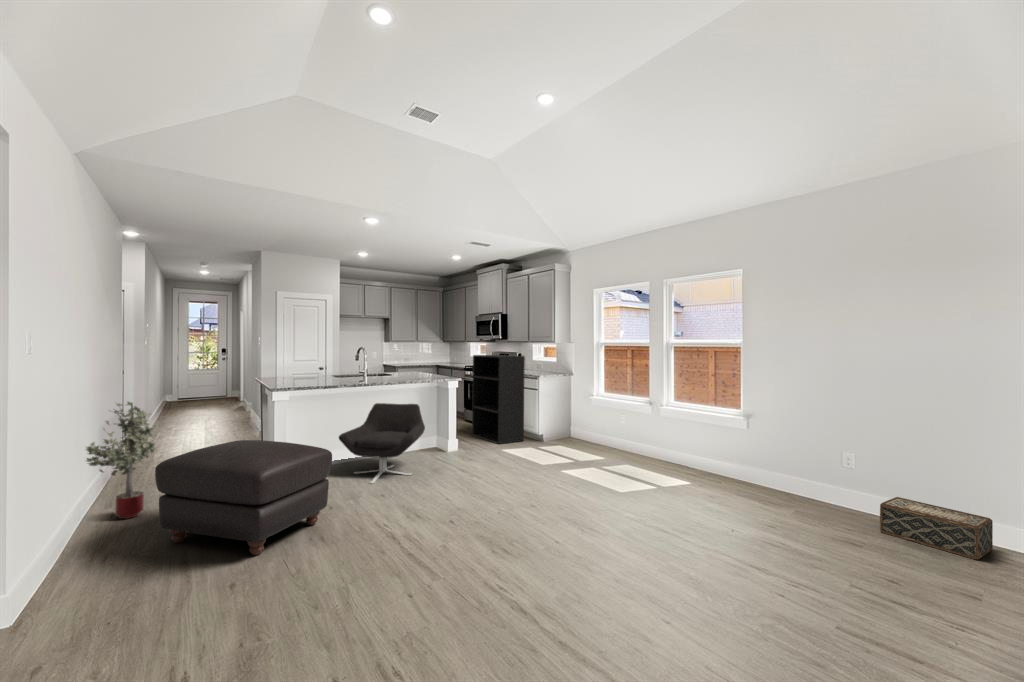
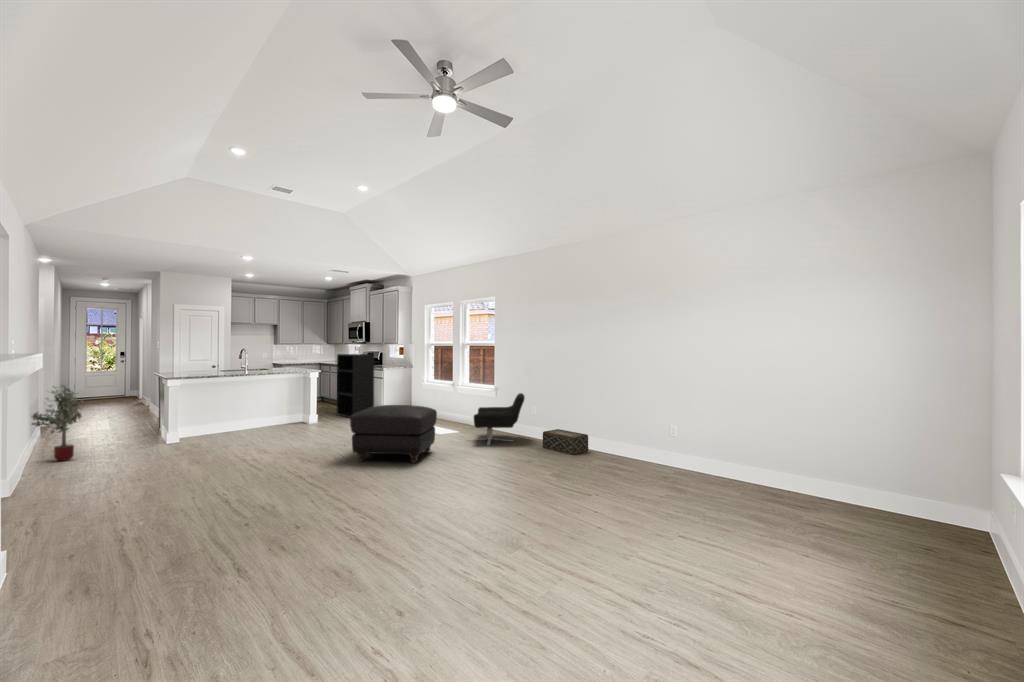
lounge chair: present [339,403,425,483] -> present [468,393,525,445]
ottoman: present [155,440,332,555] -> present [350,405,437,463]

